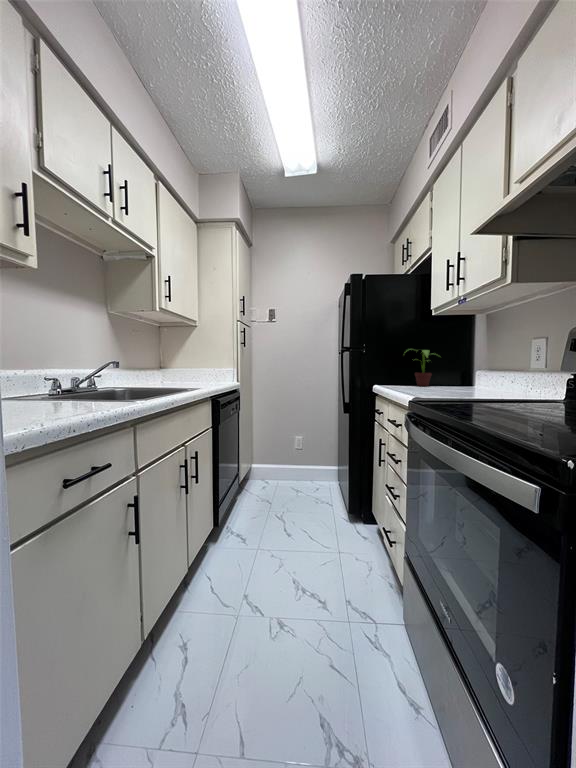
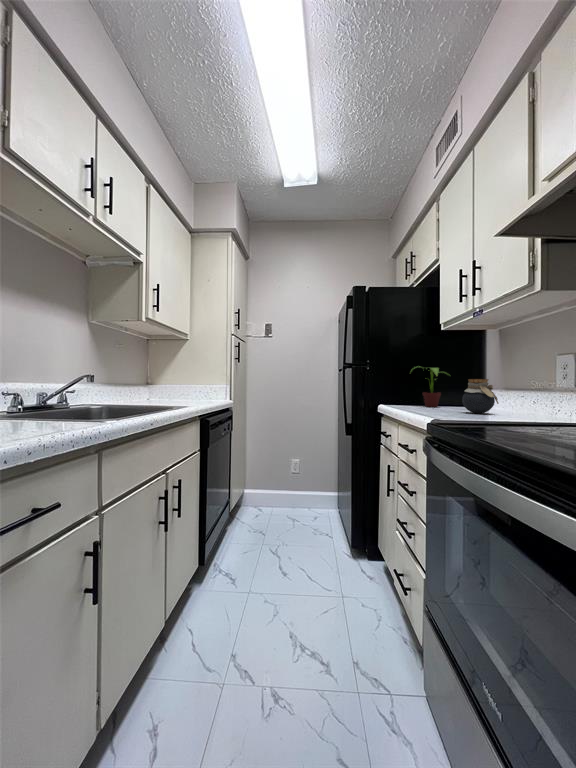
jar: none [447,361,478,392] -> present [462,379,499,413]

